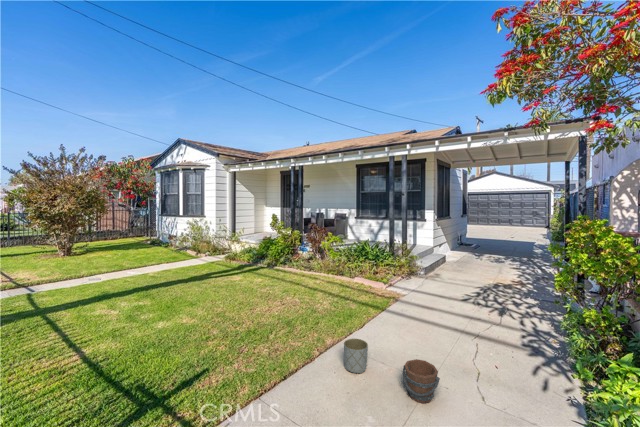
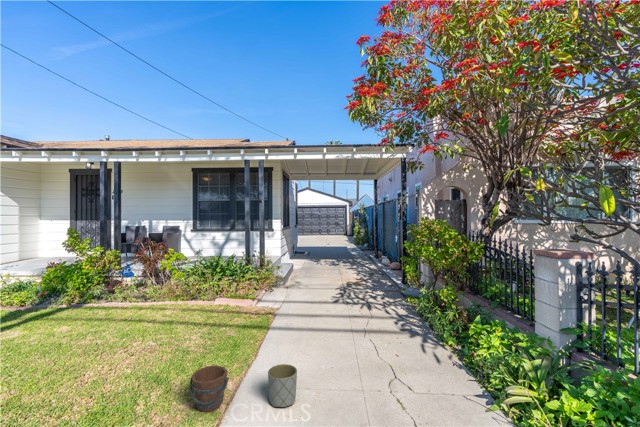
bucket: present [403,359,440,404] -> present [189,365,229,412]

